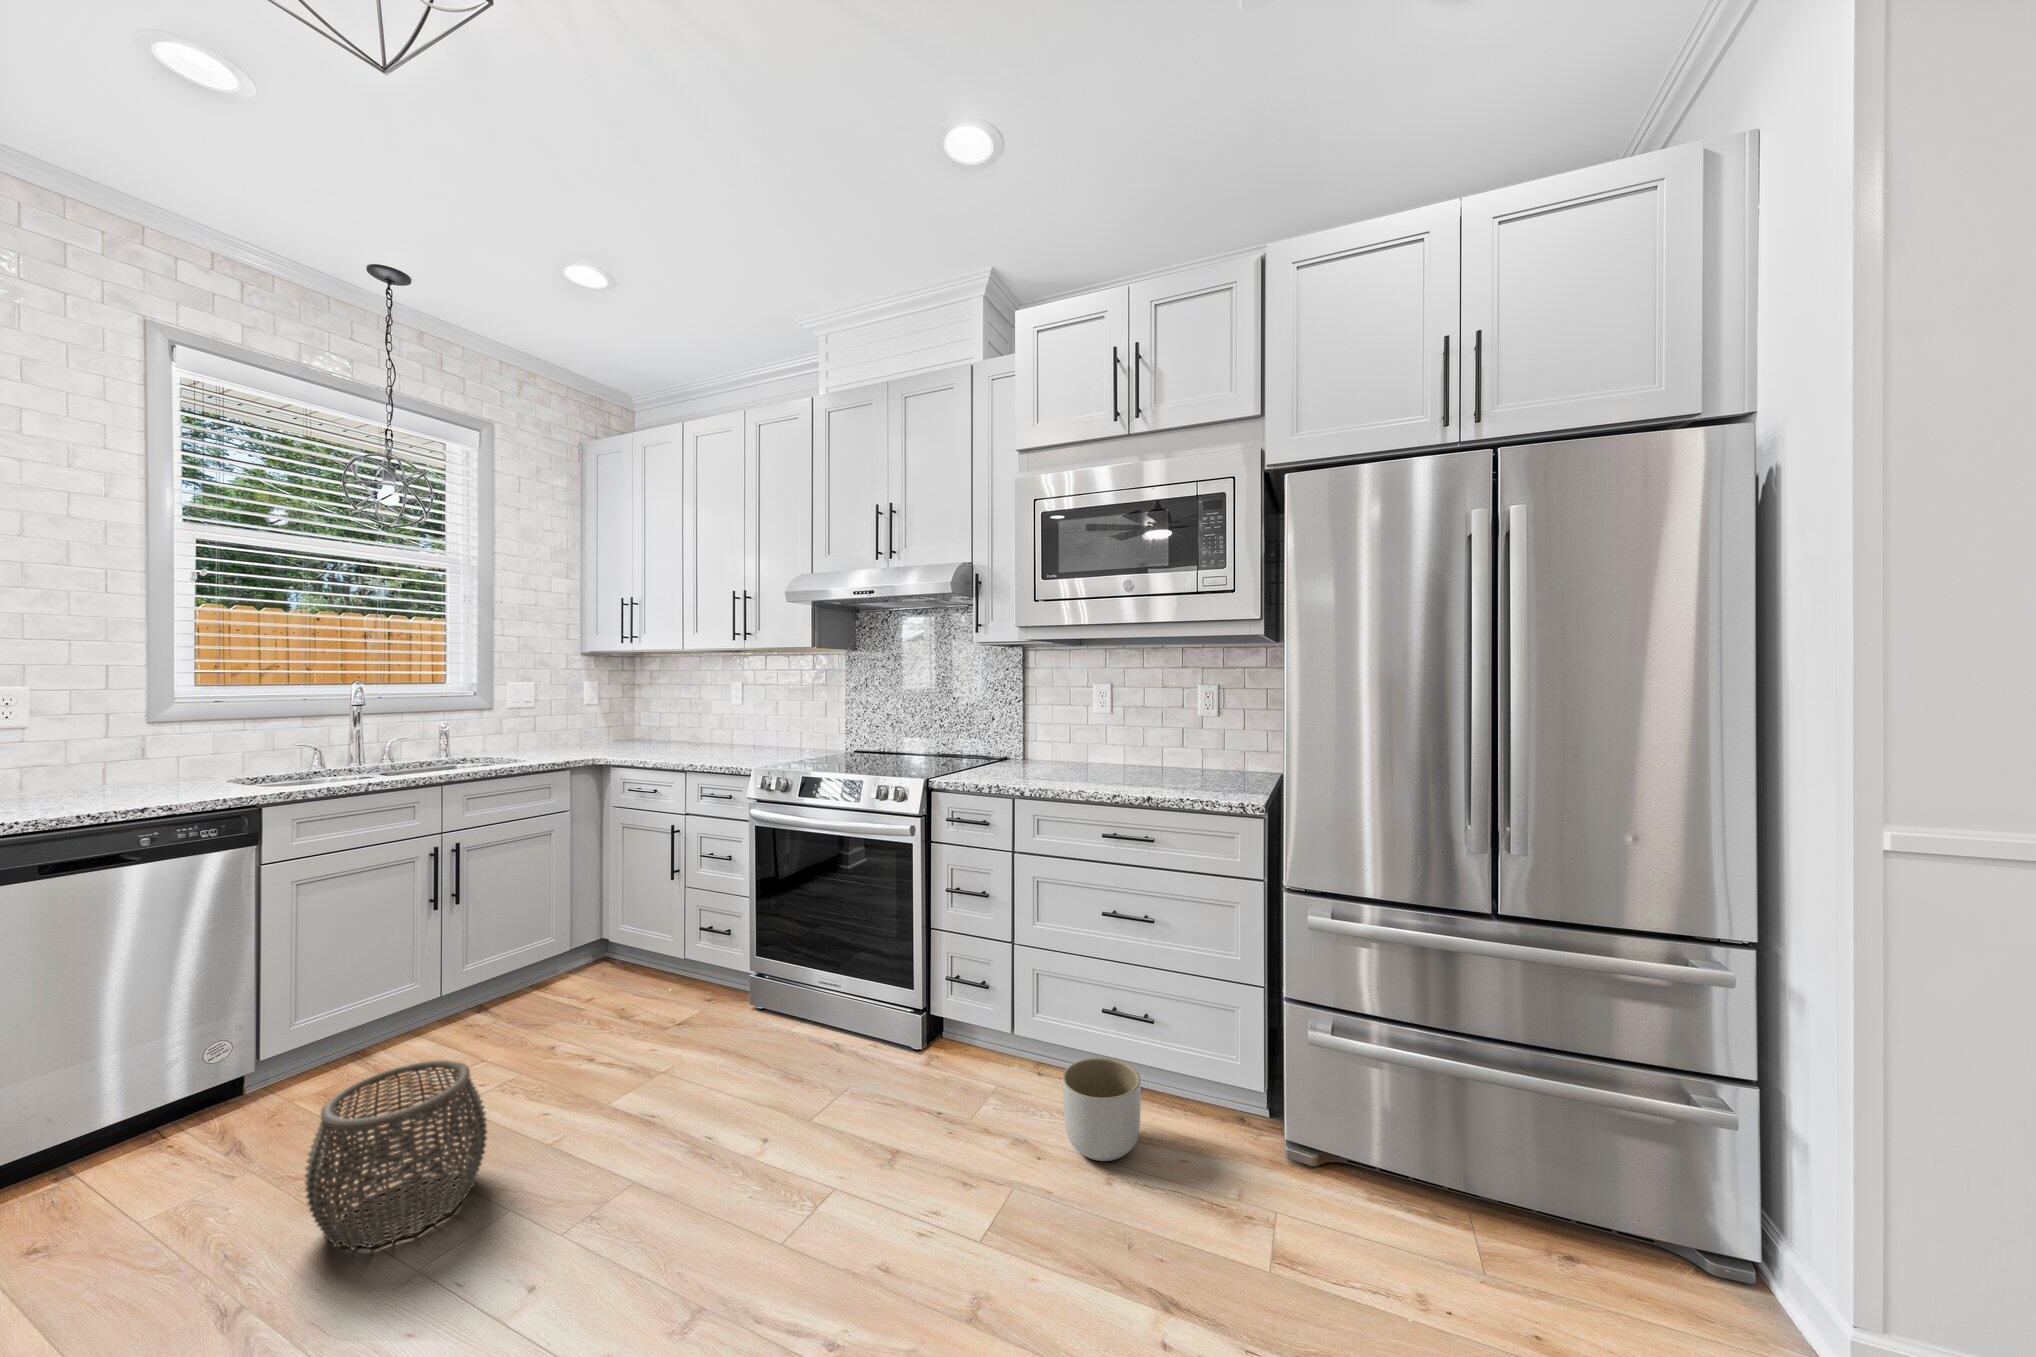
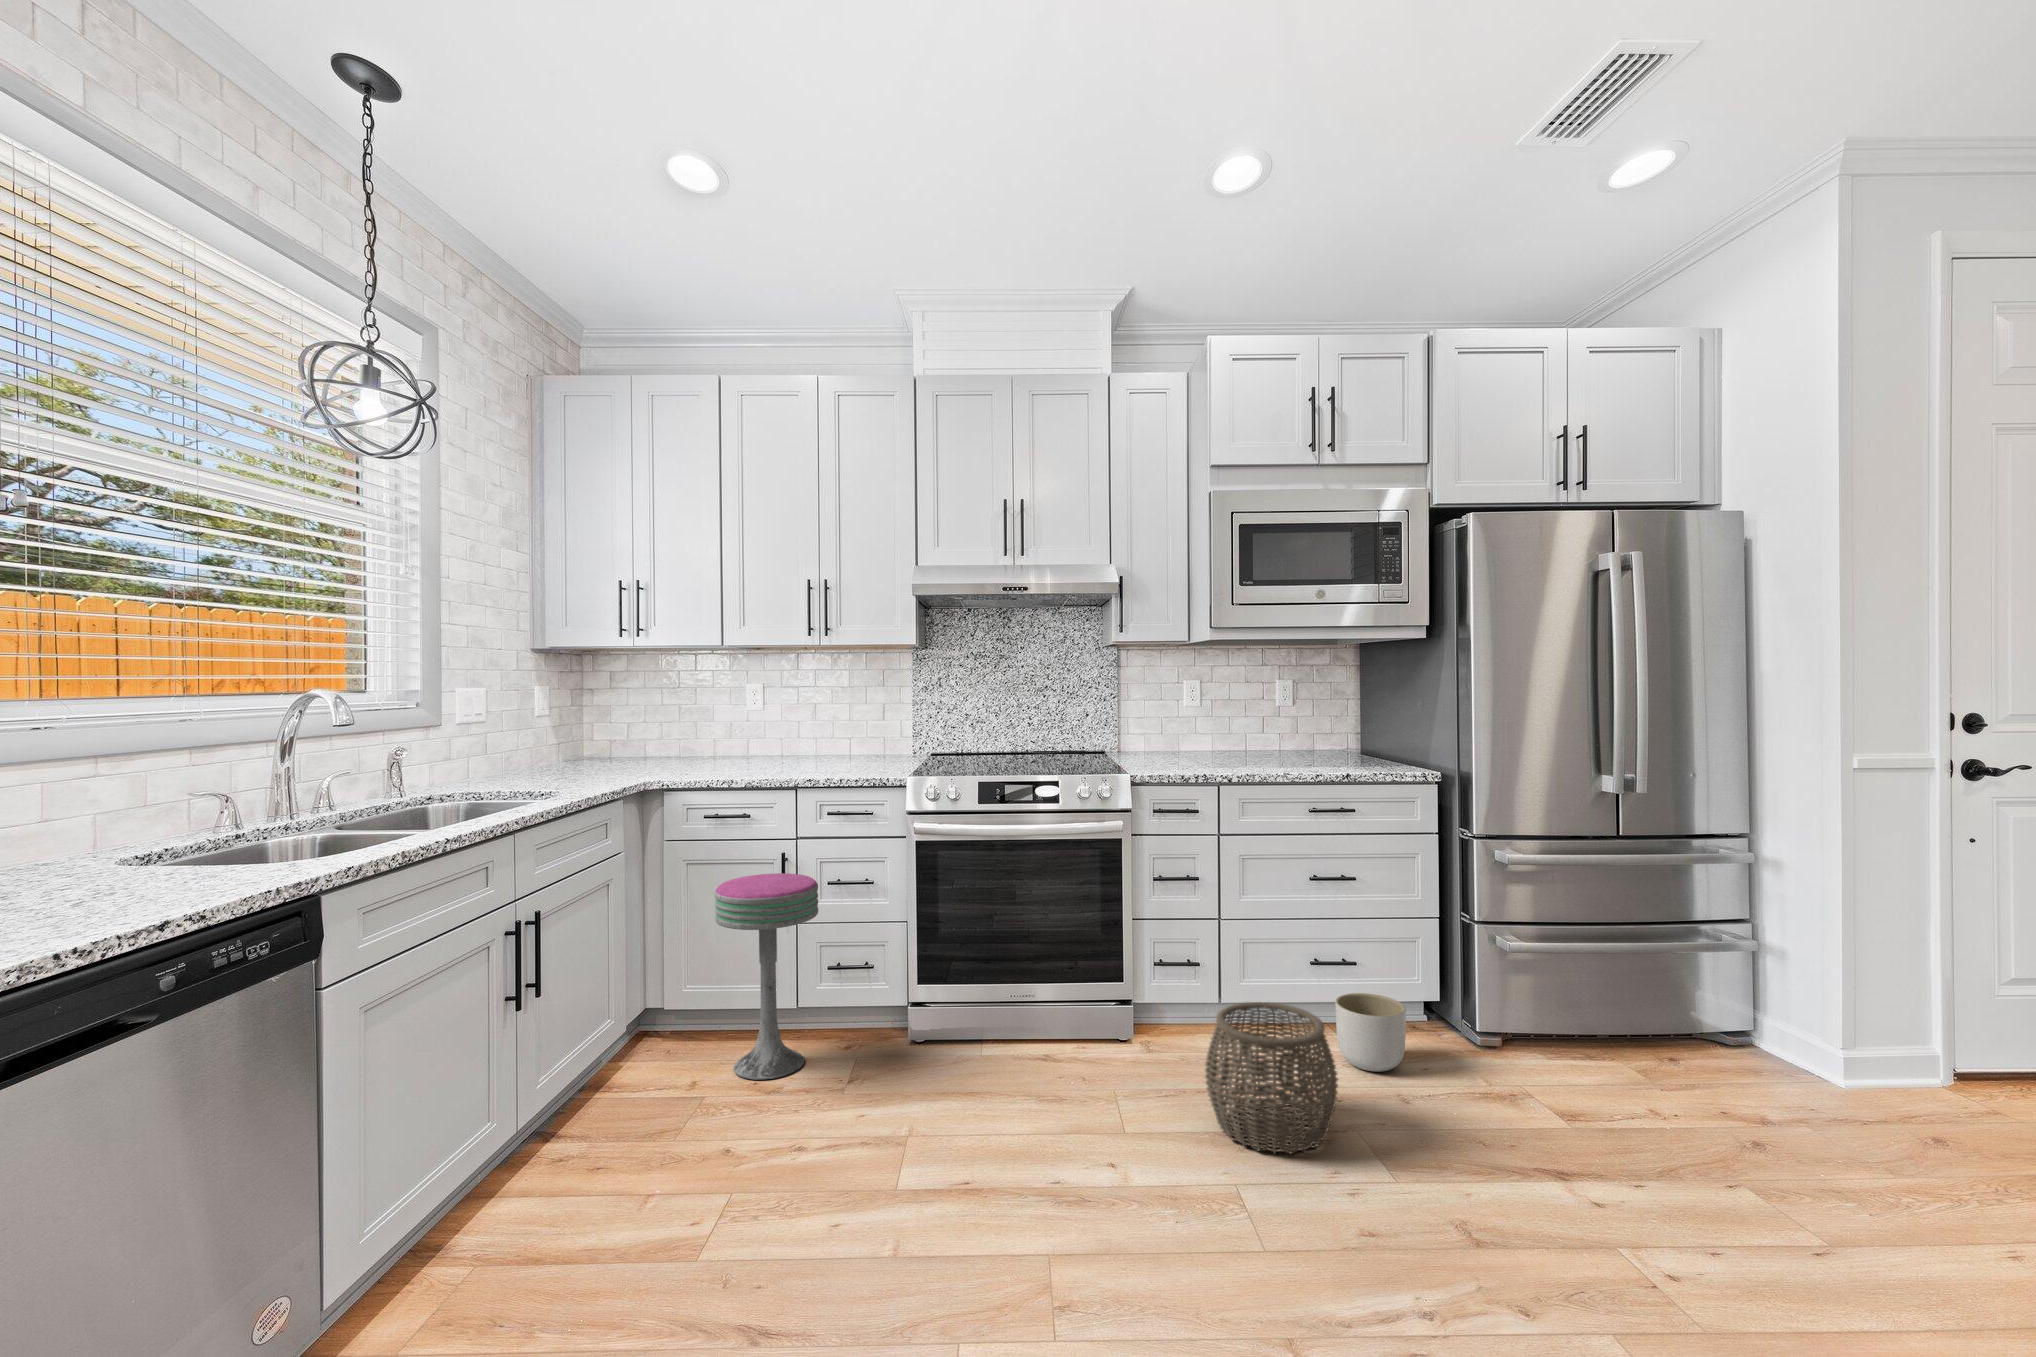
bar stool: none [571,853,668,1029] -> present [715,873,818,1080]
woven basket: present [305,1060,487,1249] -> present [1205,1002,1338,1154]

